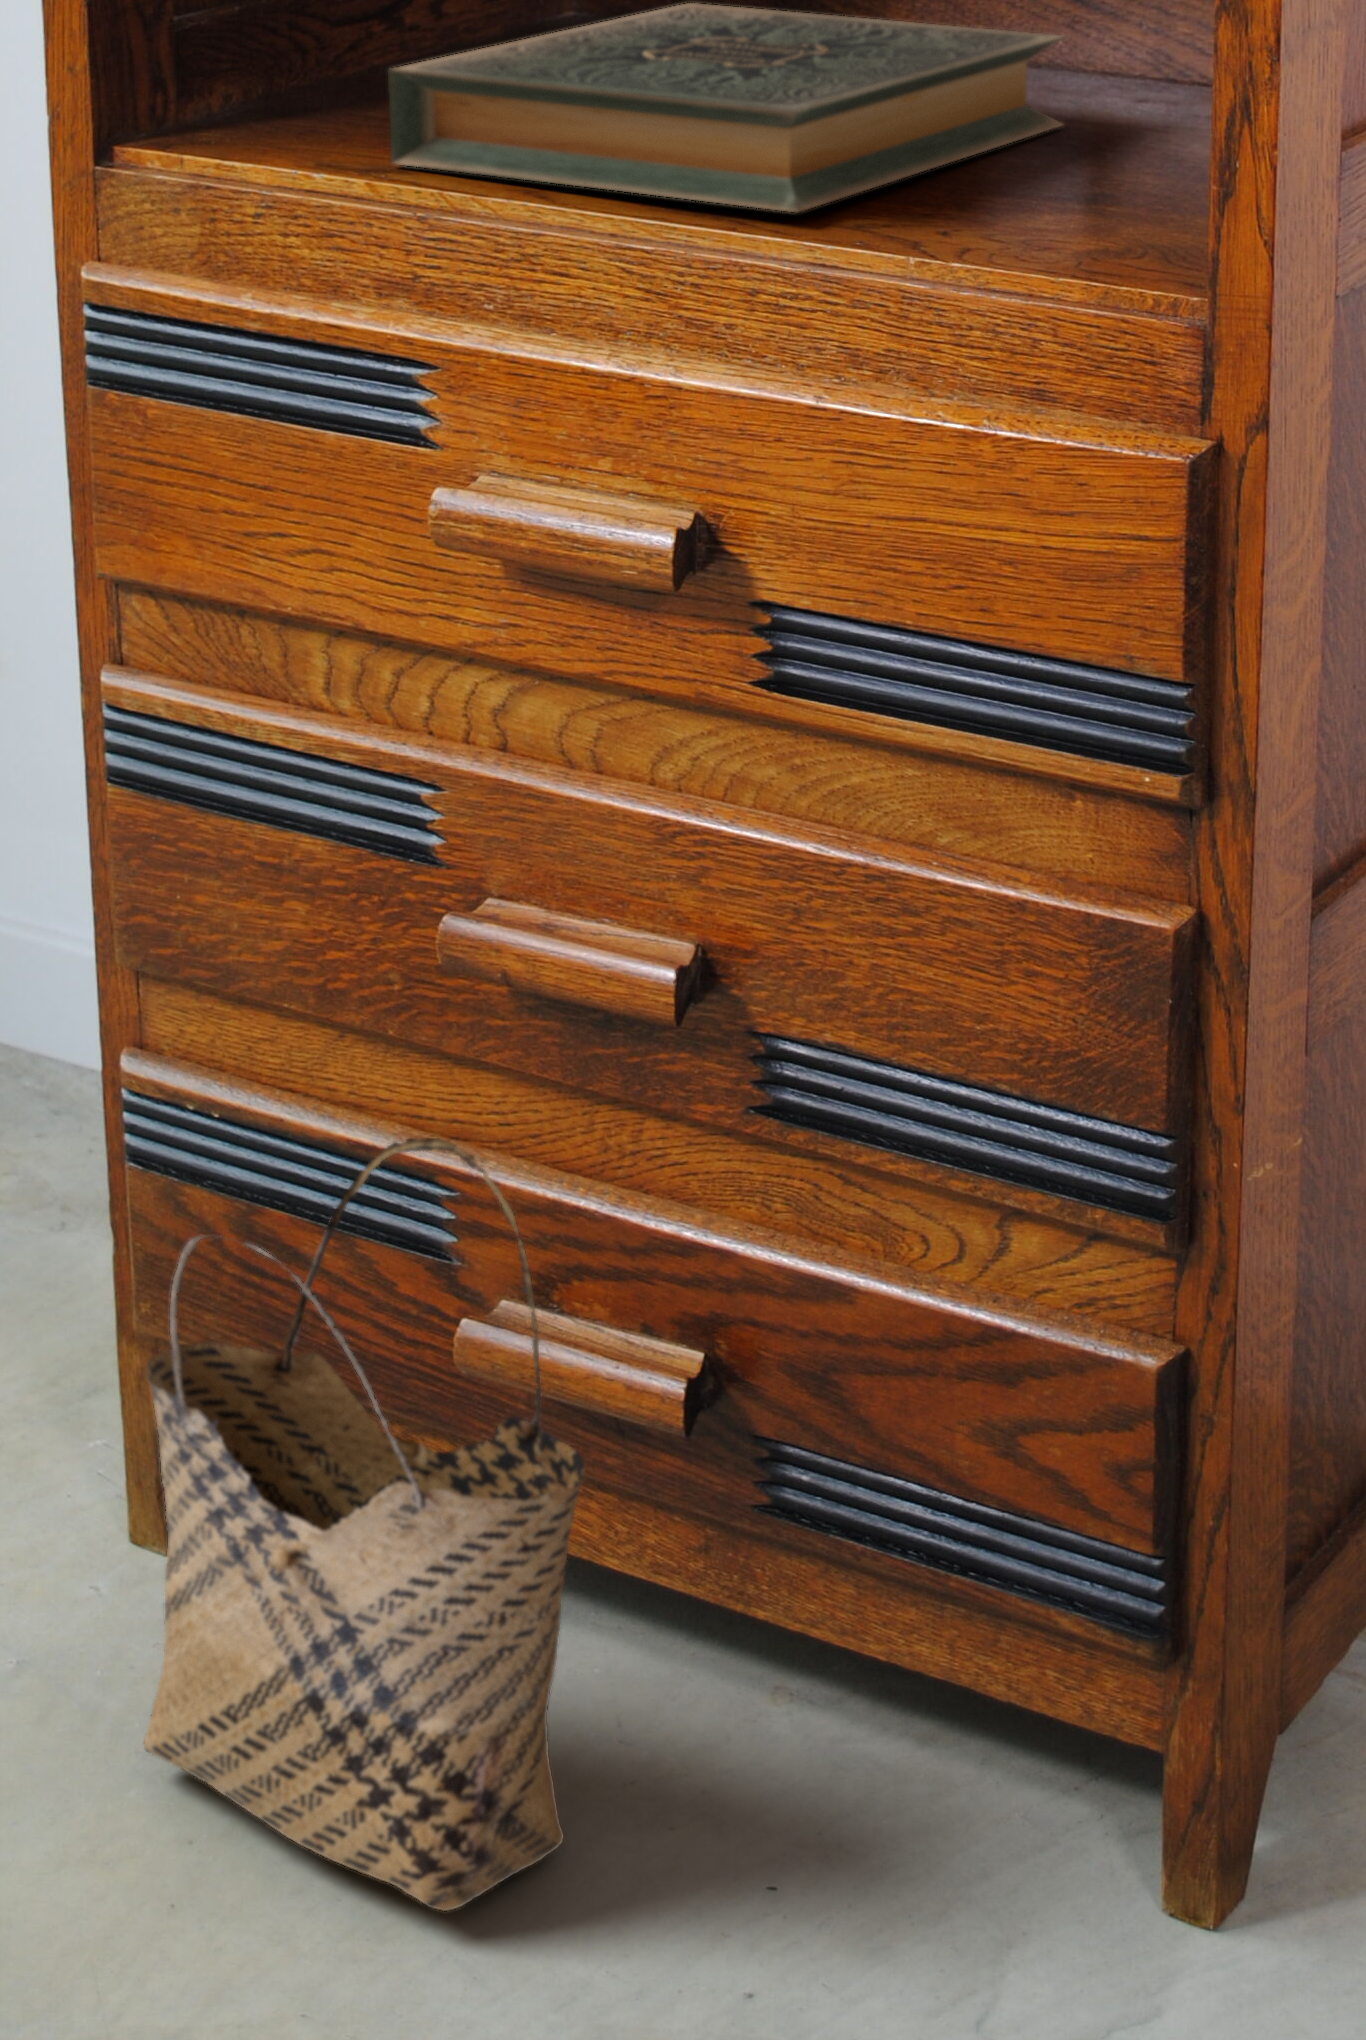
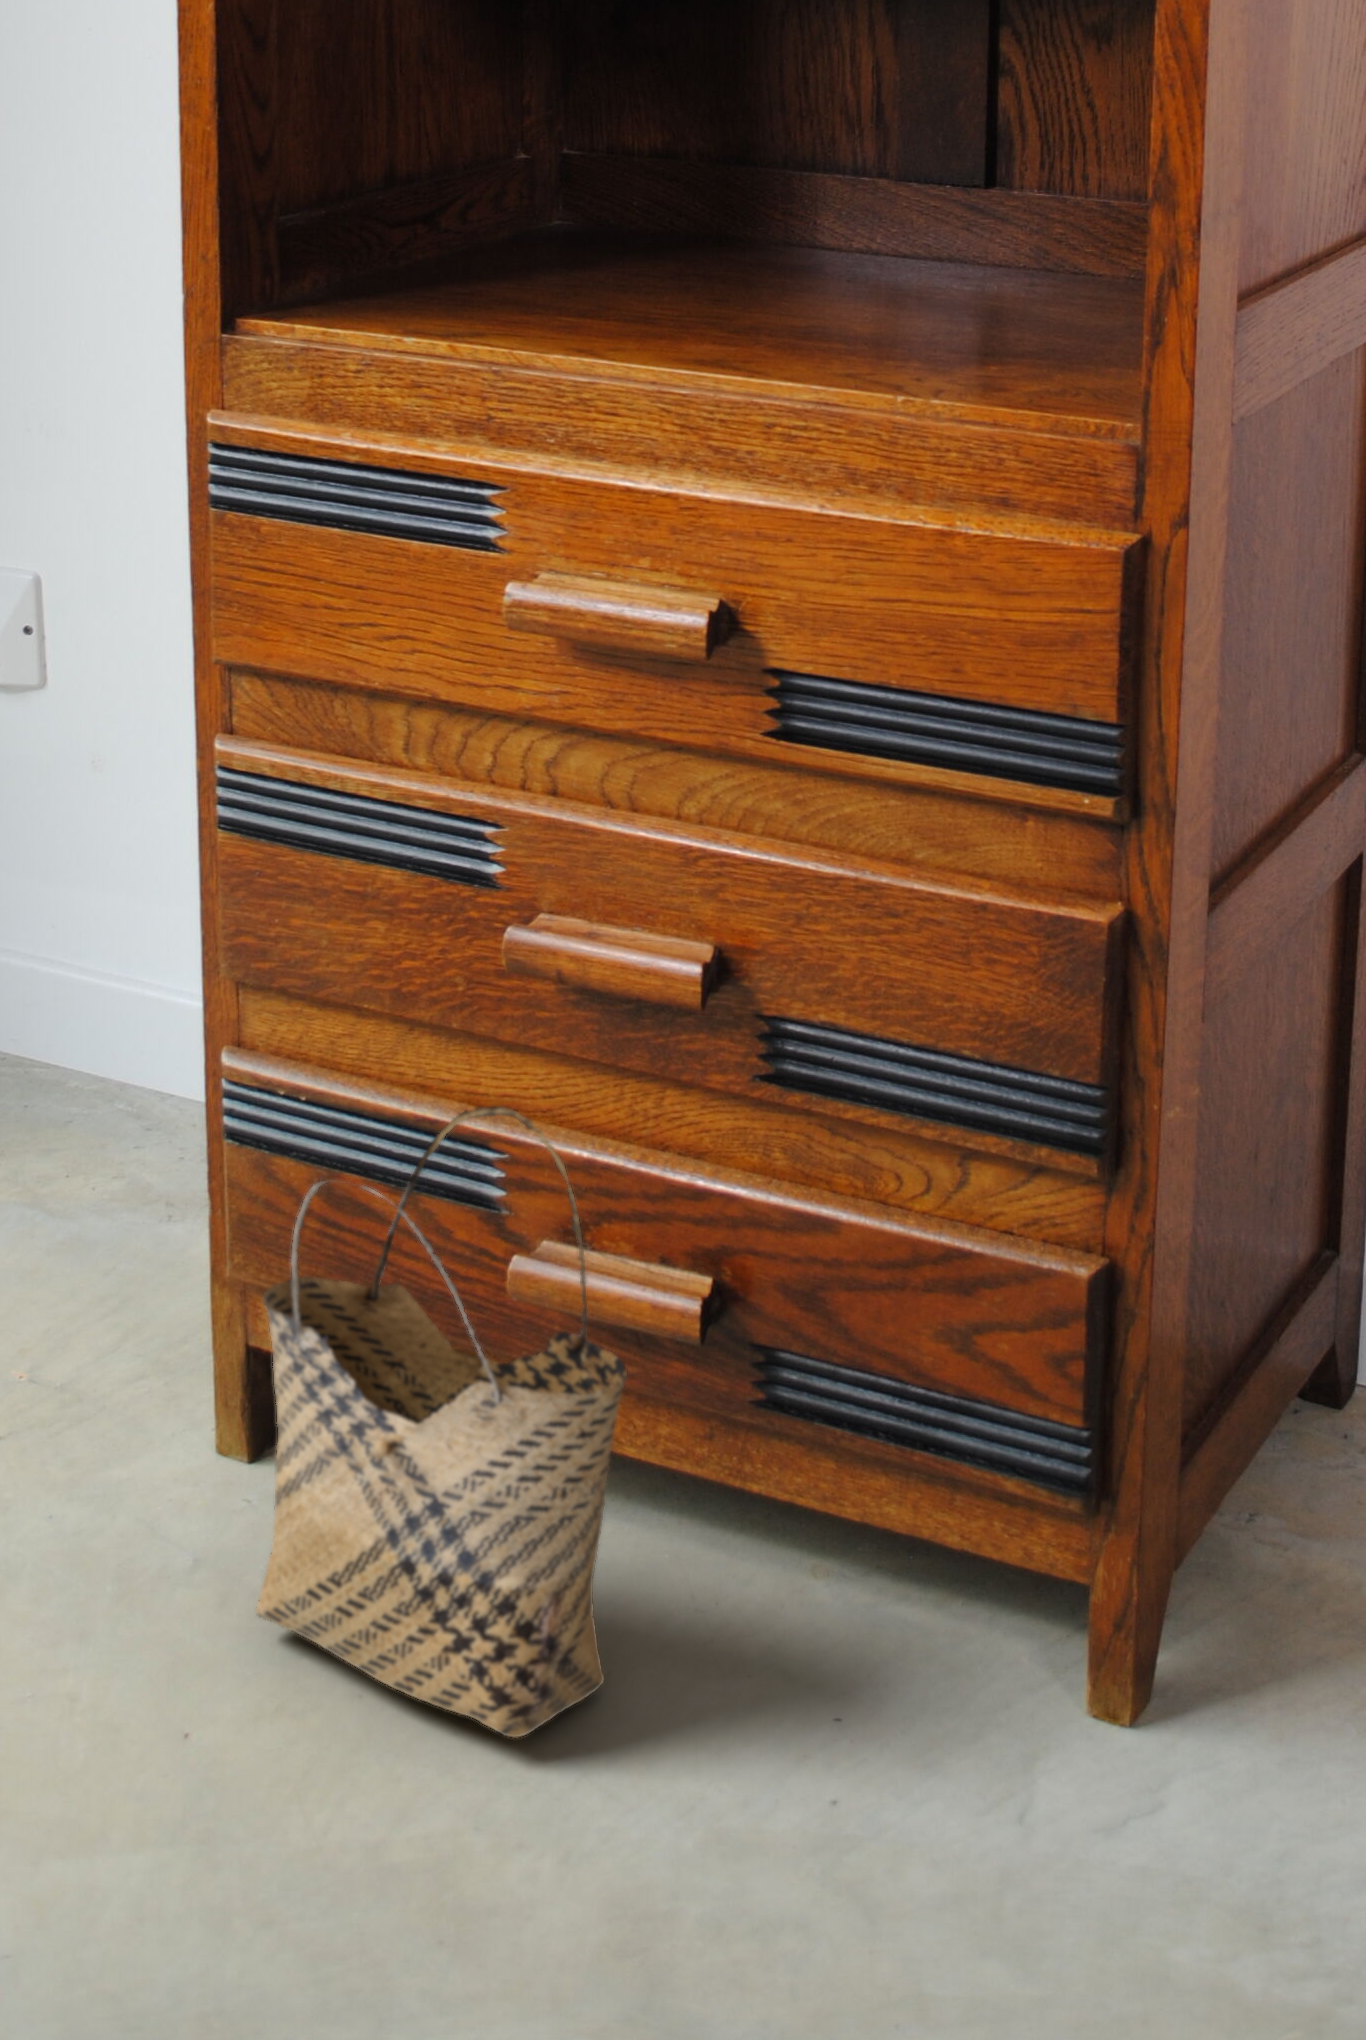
hardback book: present [388,3,1063,212] -> none [464,212,984,362]

